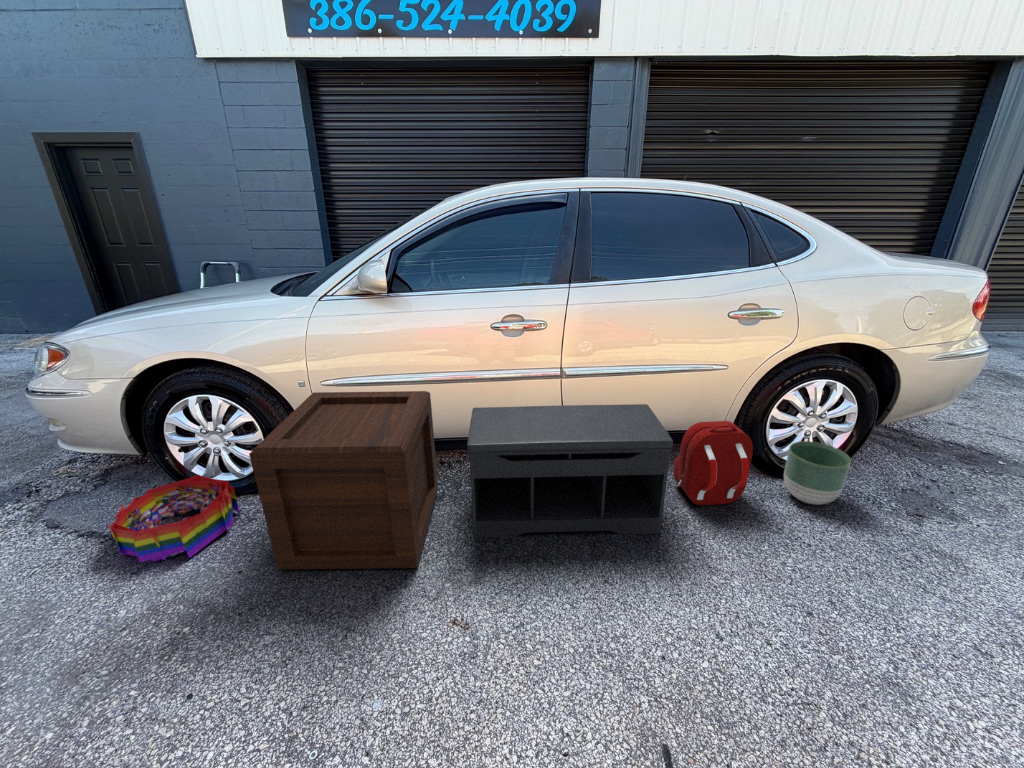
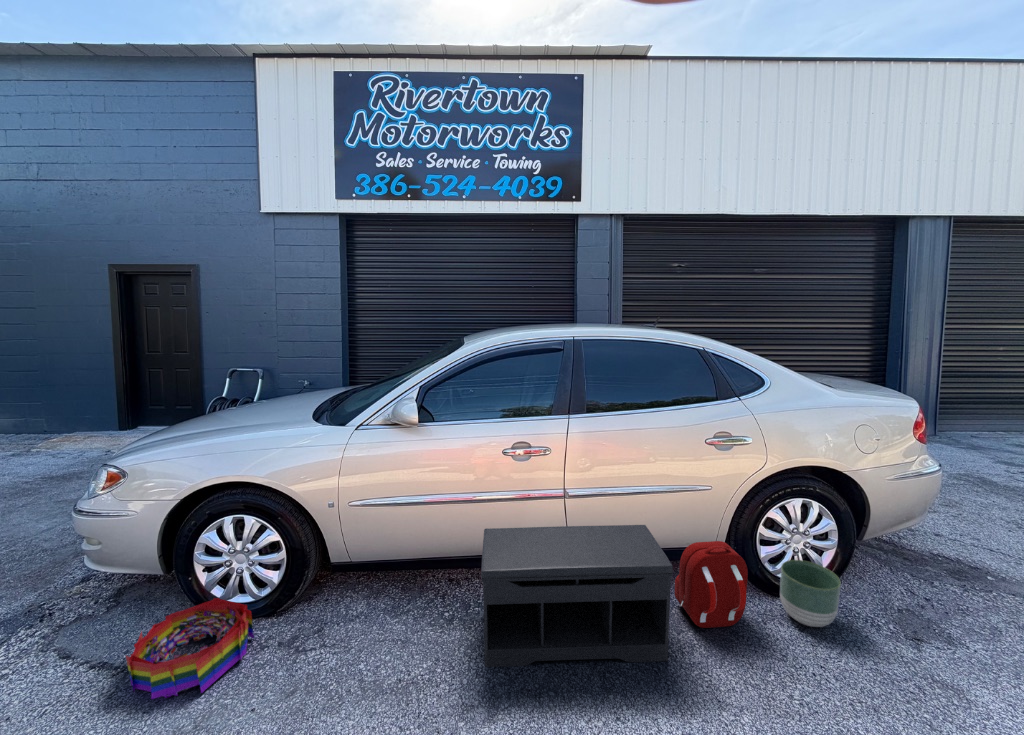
wooden crate: present [249,391,438,569] -> none [279,513,449,706]

